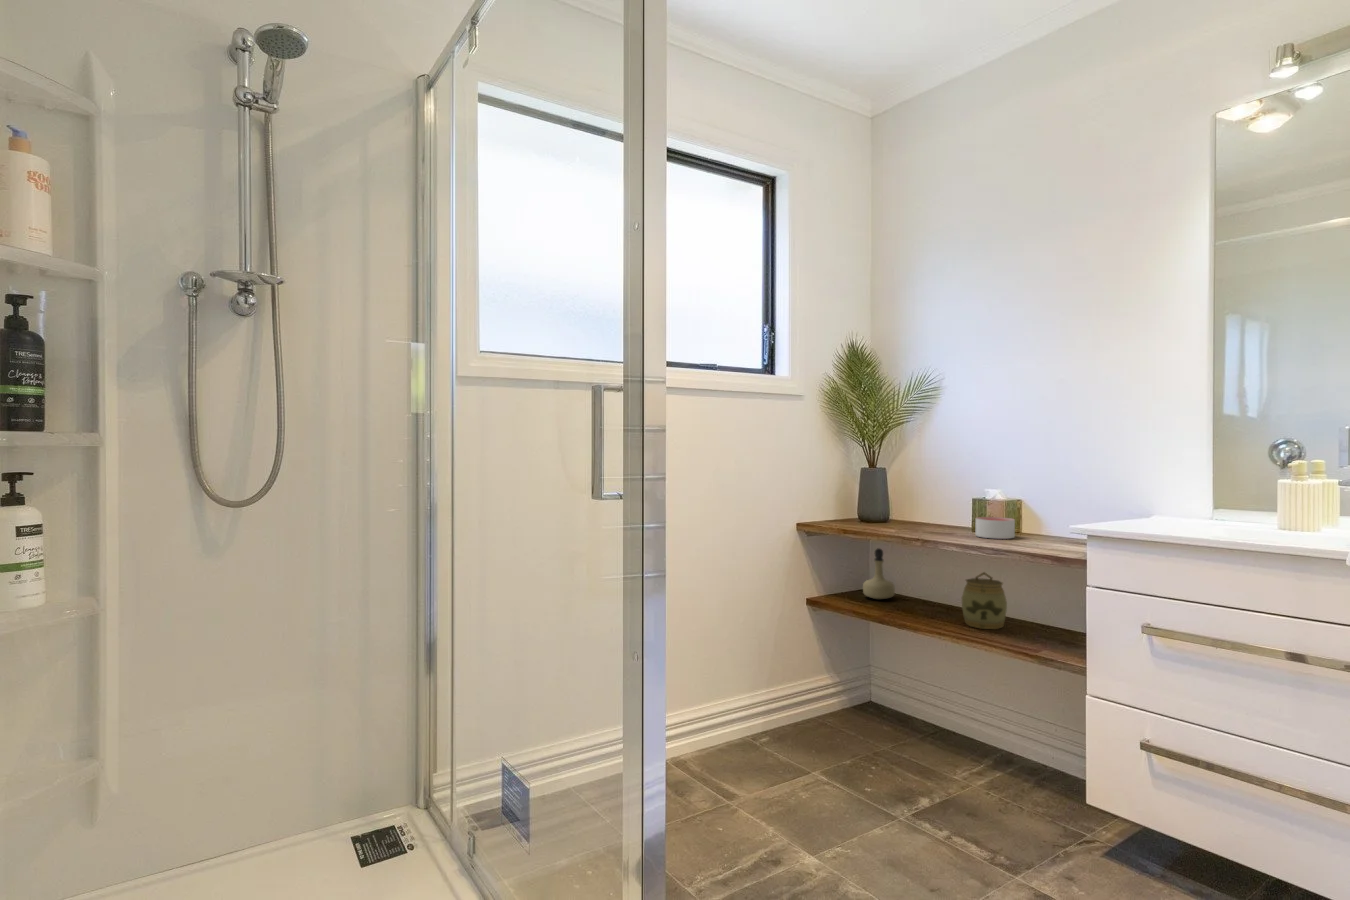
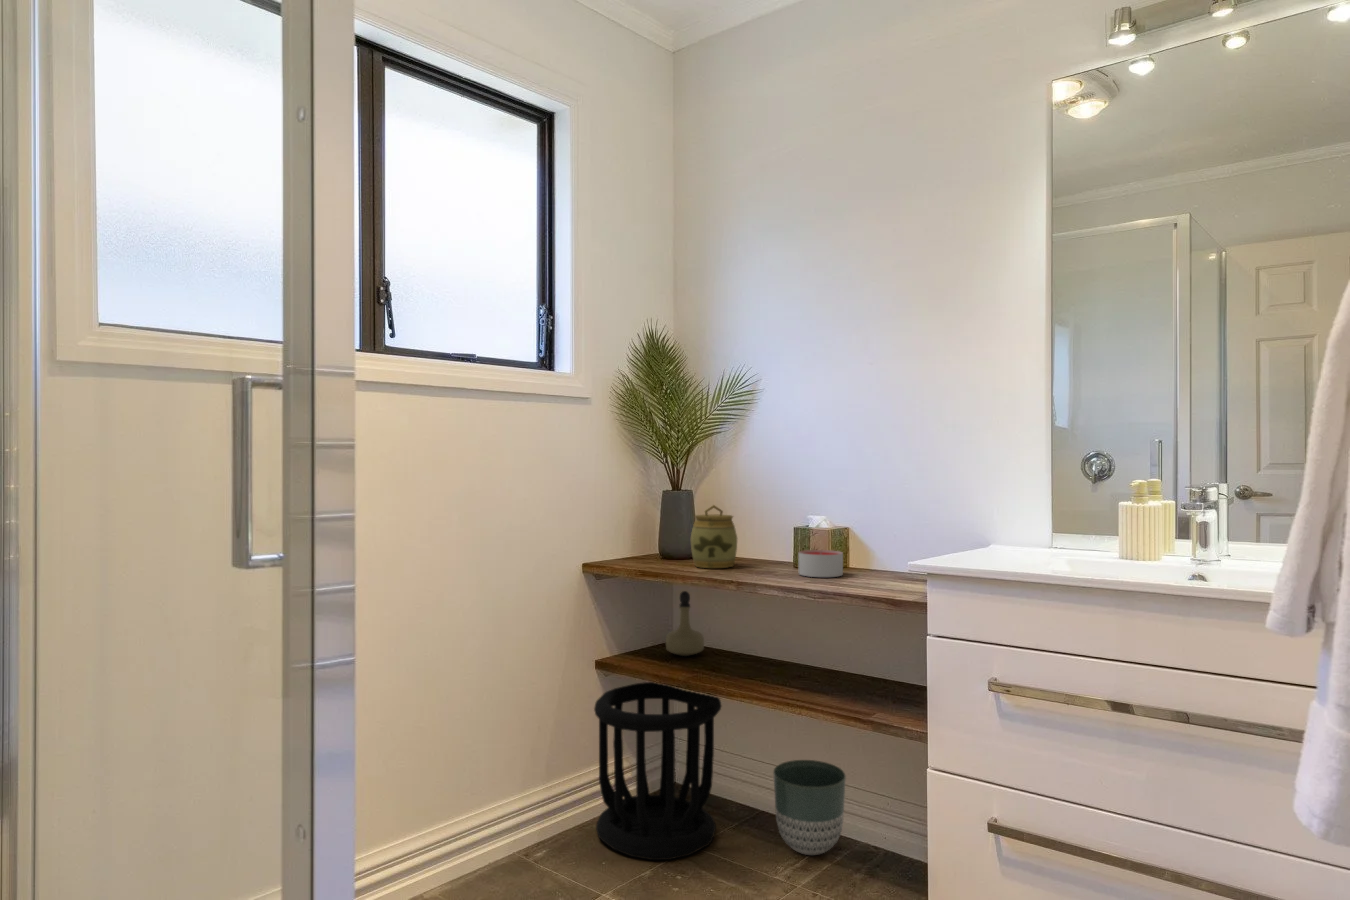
jar: present [962,572,1007,629] -> present [691,505,737,568]
wastebasket: none [807,618,909,753] -> present [594,682,721,860]
planter: none [953,687,1016,763] -> present [773,760,846,855]

